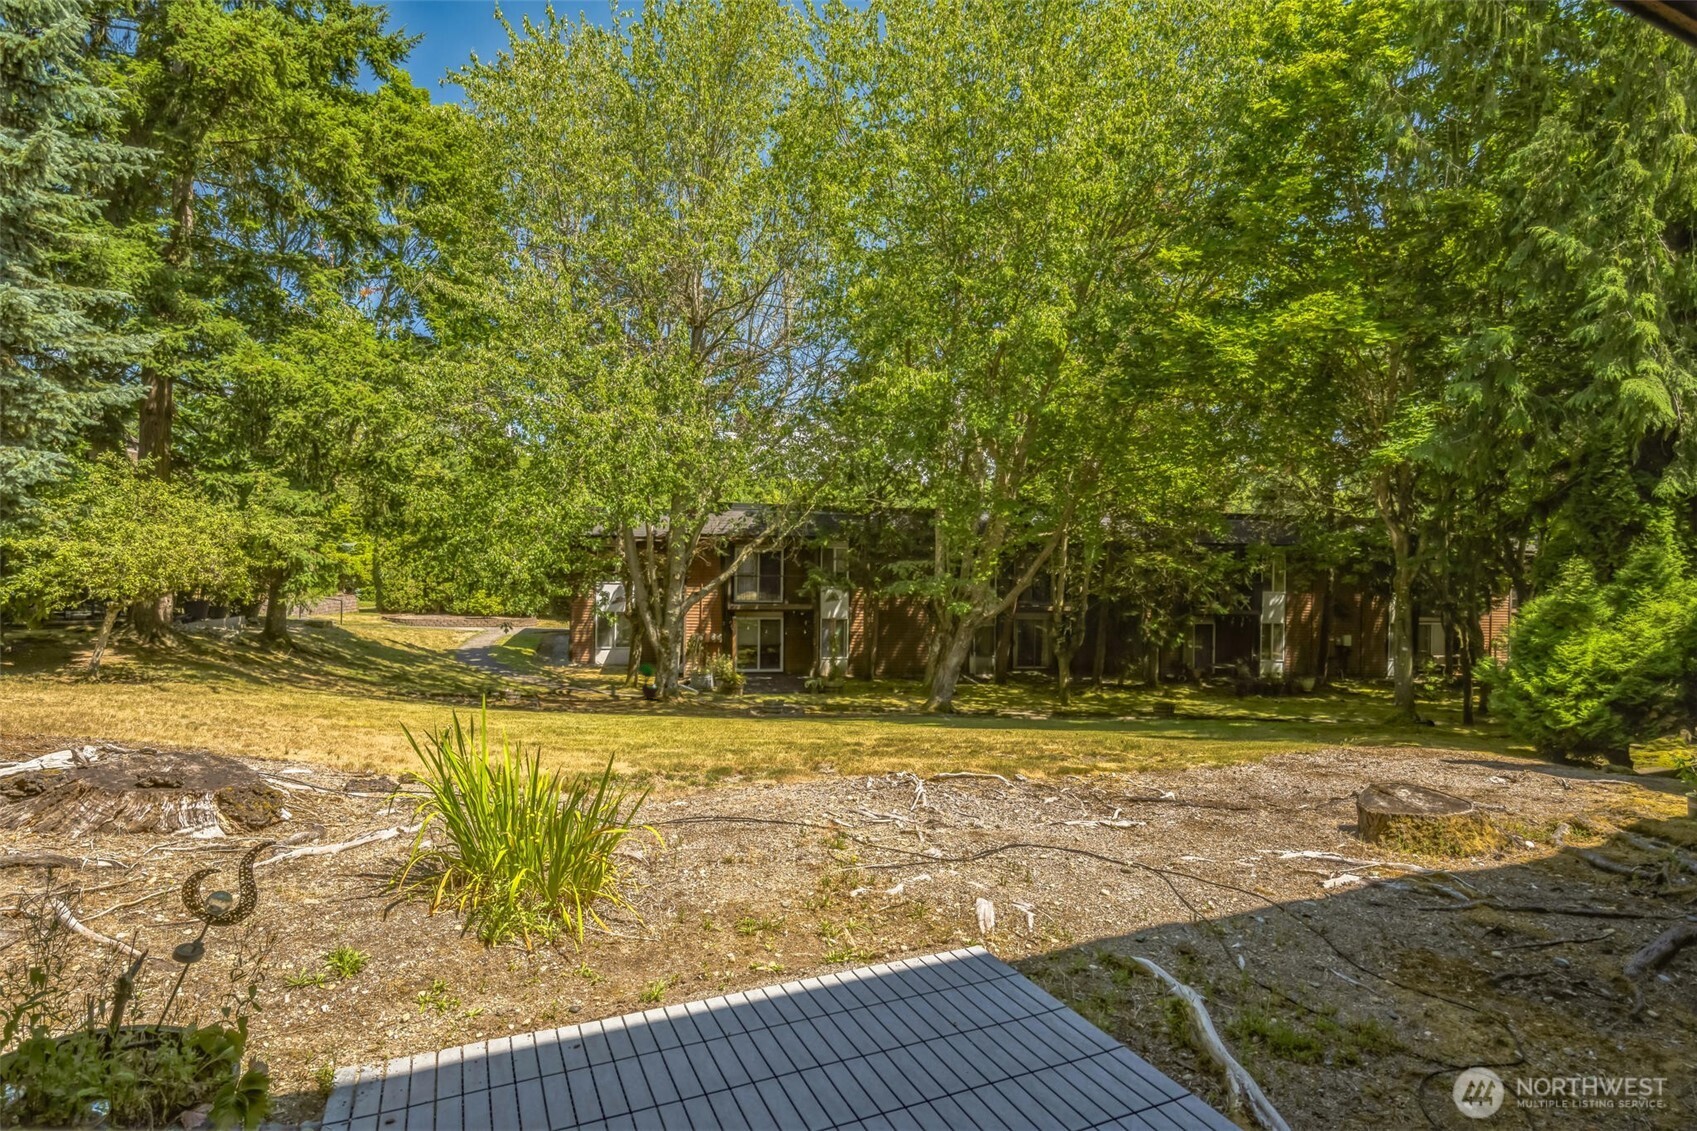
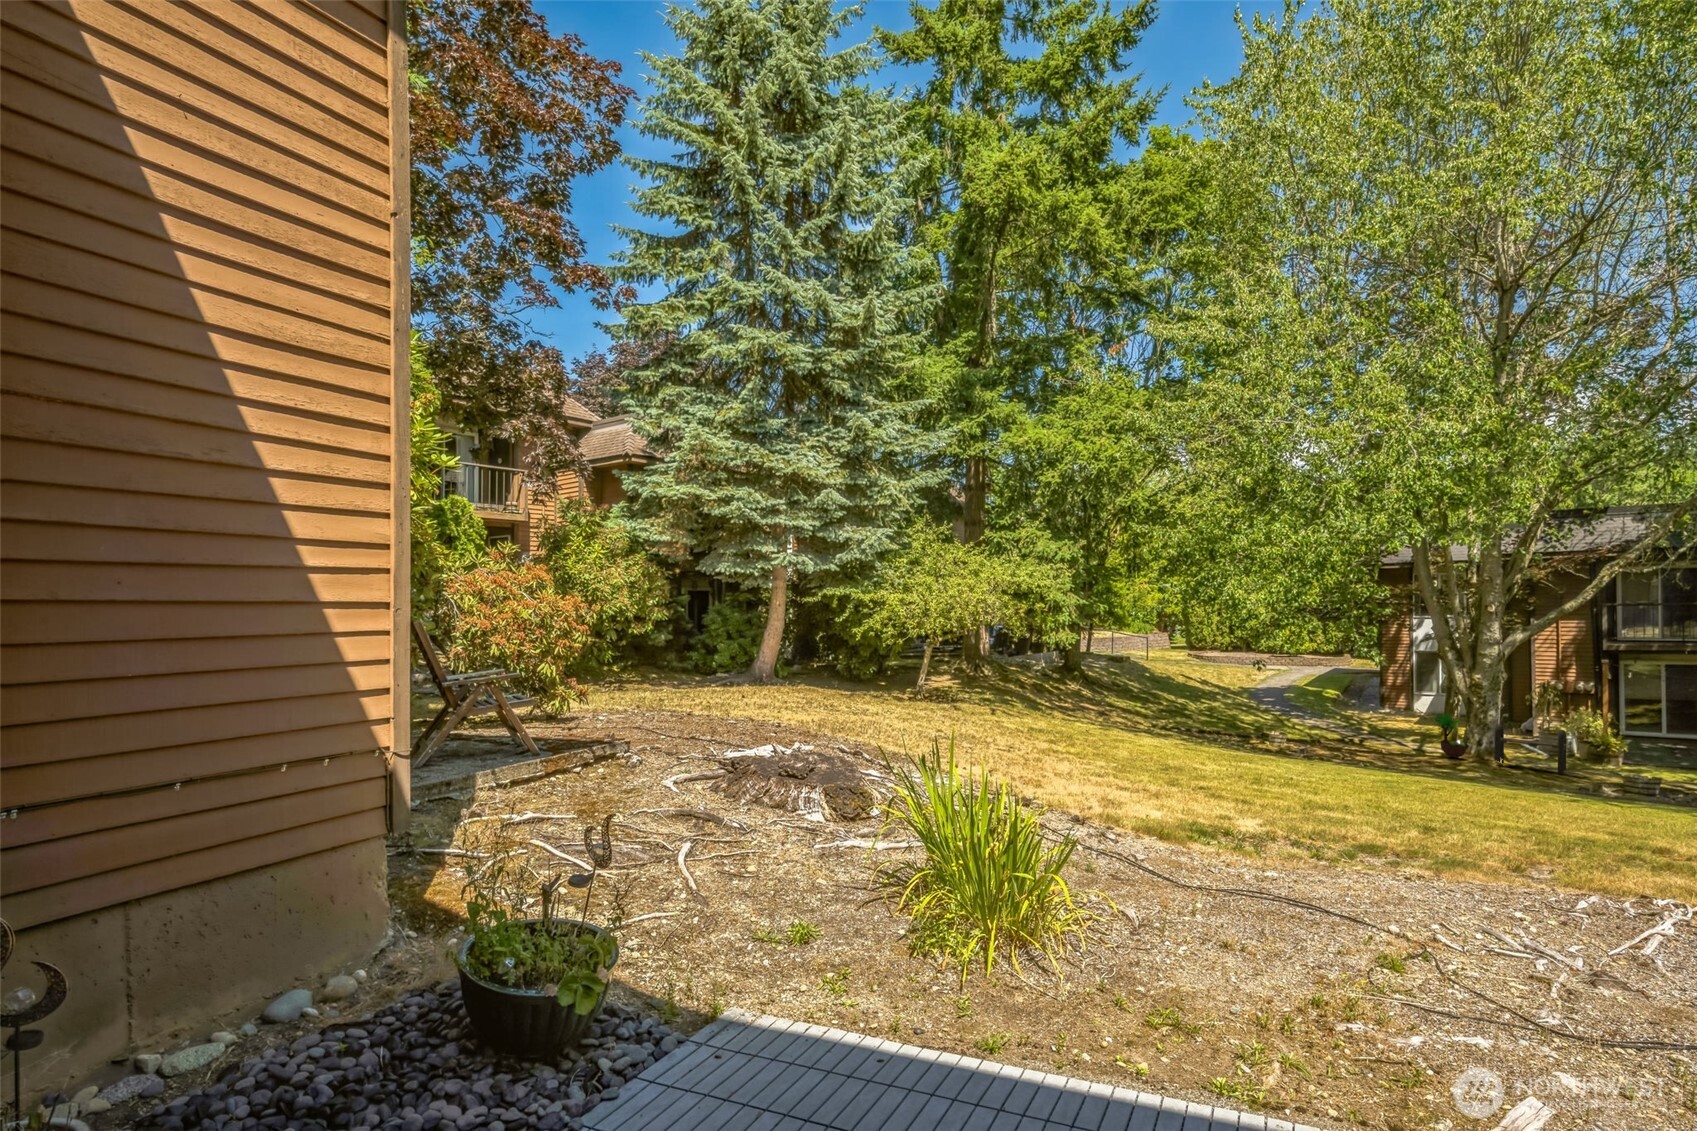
bench: none [678,670,724,704] -> present [1494,724,1566,774]

